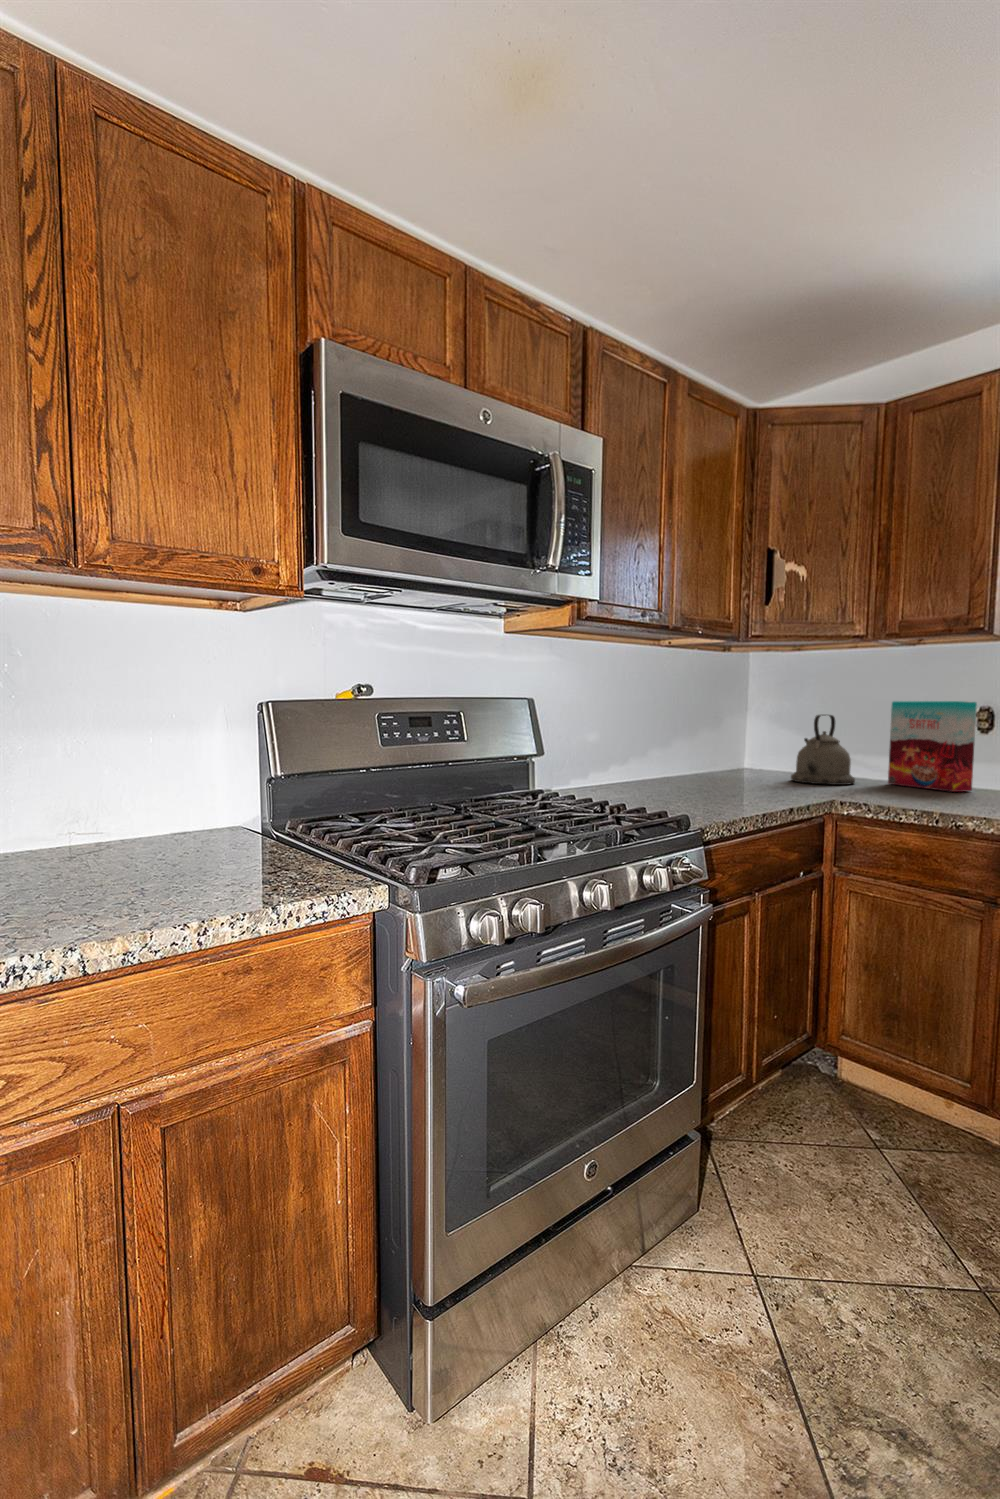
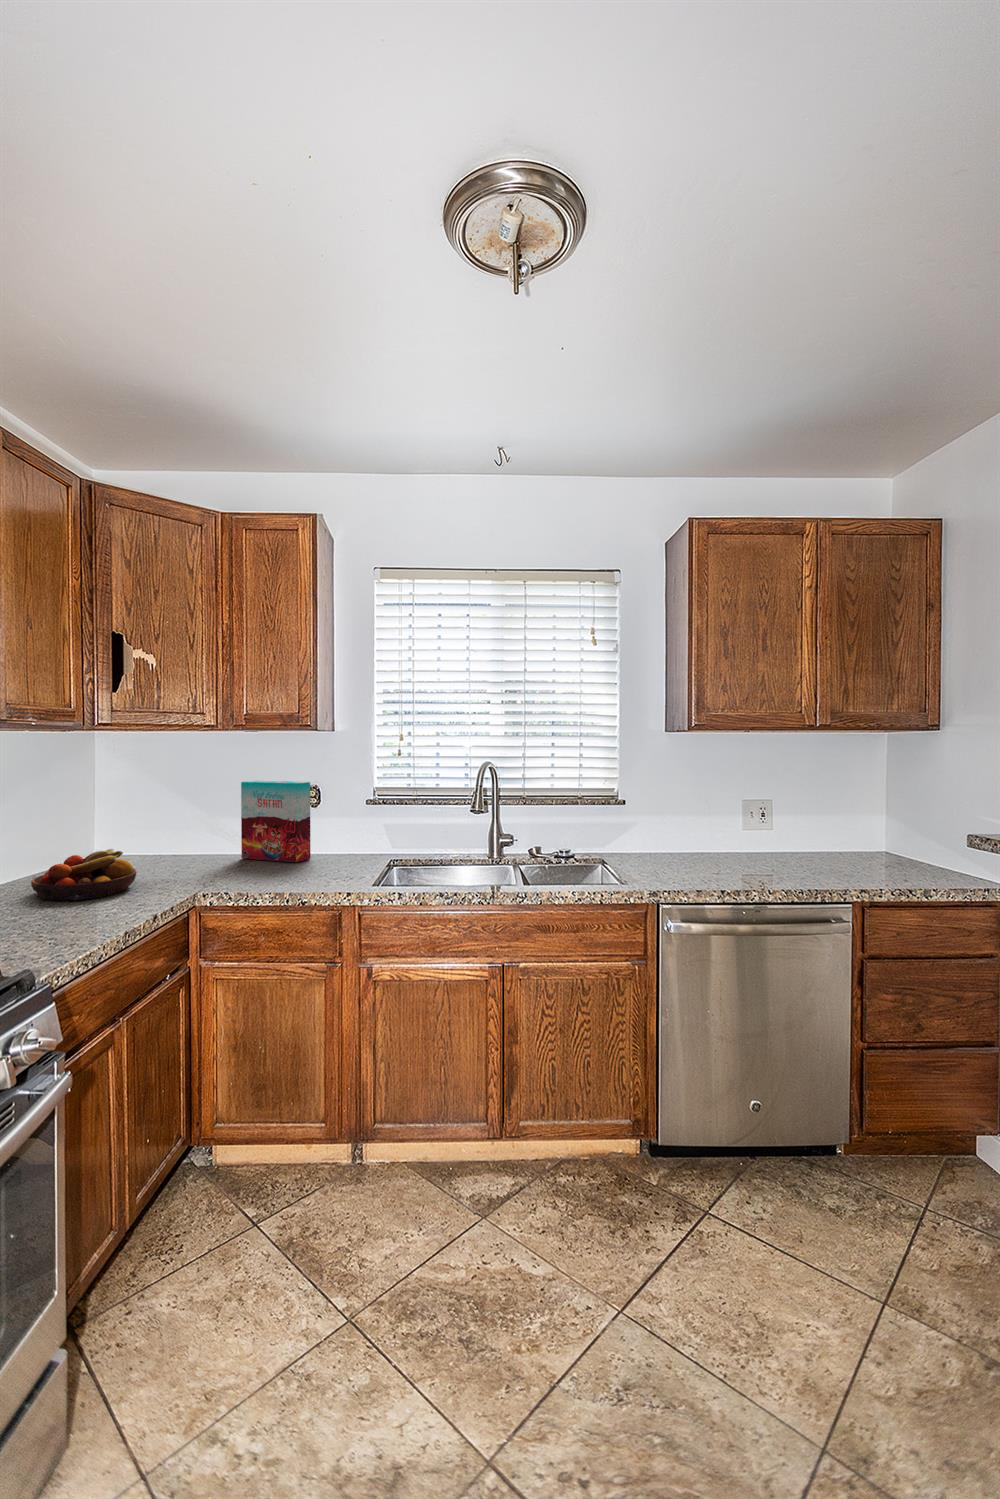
kettle: present [791,715,855,785] -> none [148,797,212,870]
fruit bowl: none [692,753,779,792] -> present [31,849,136,900]

